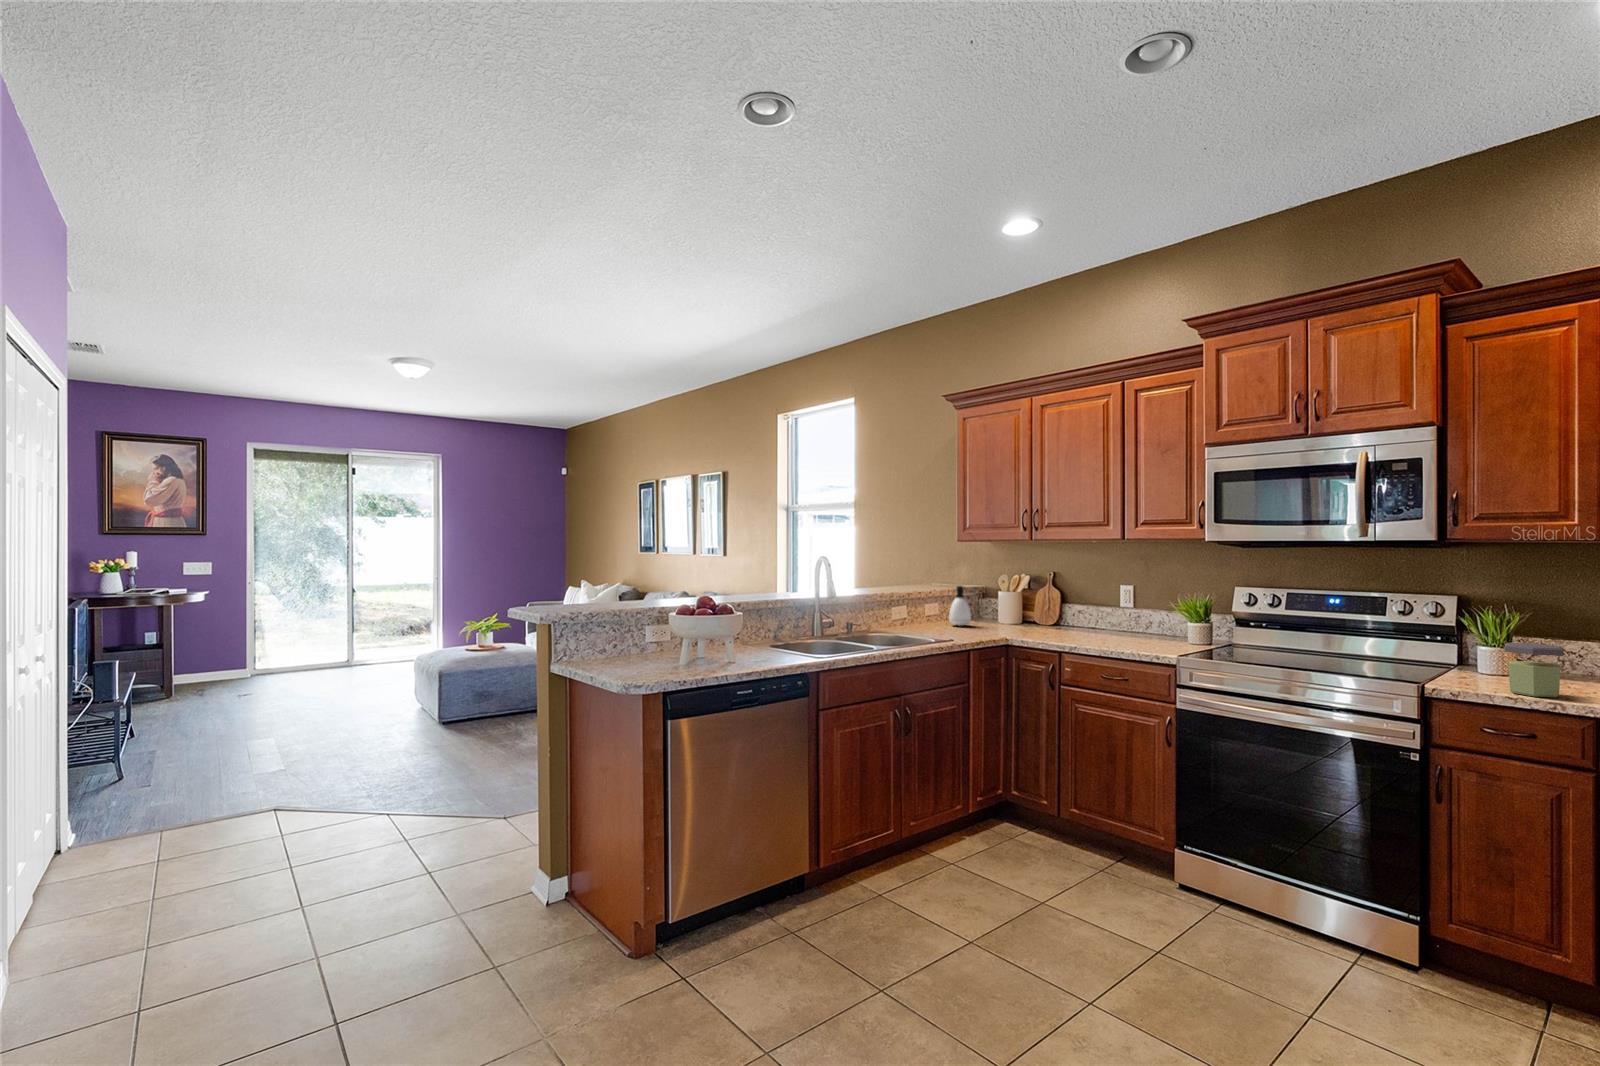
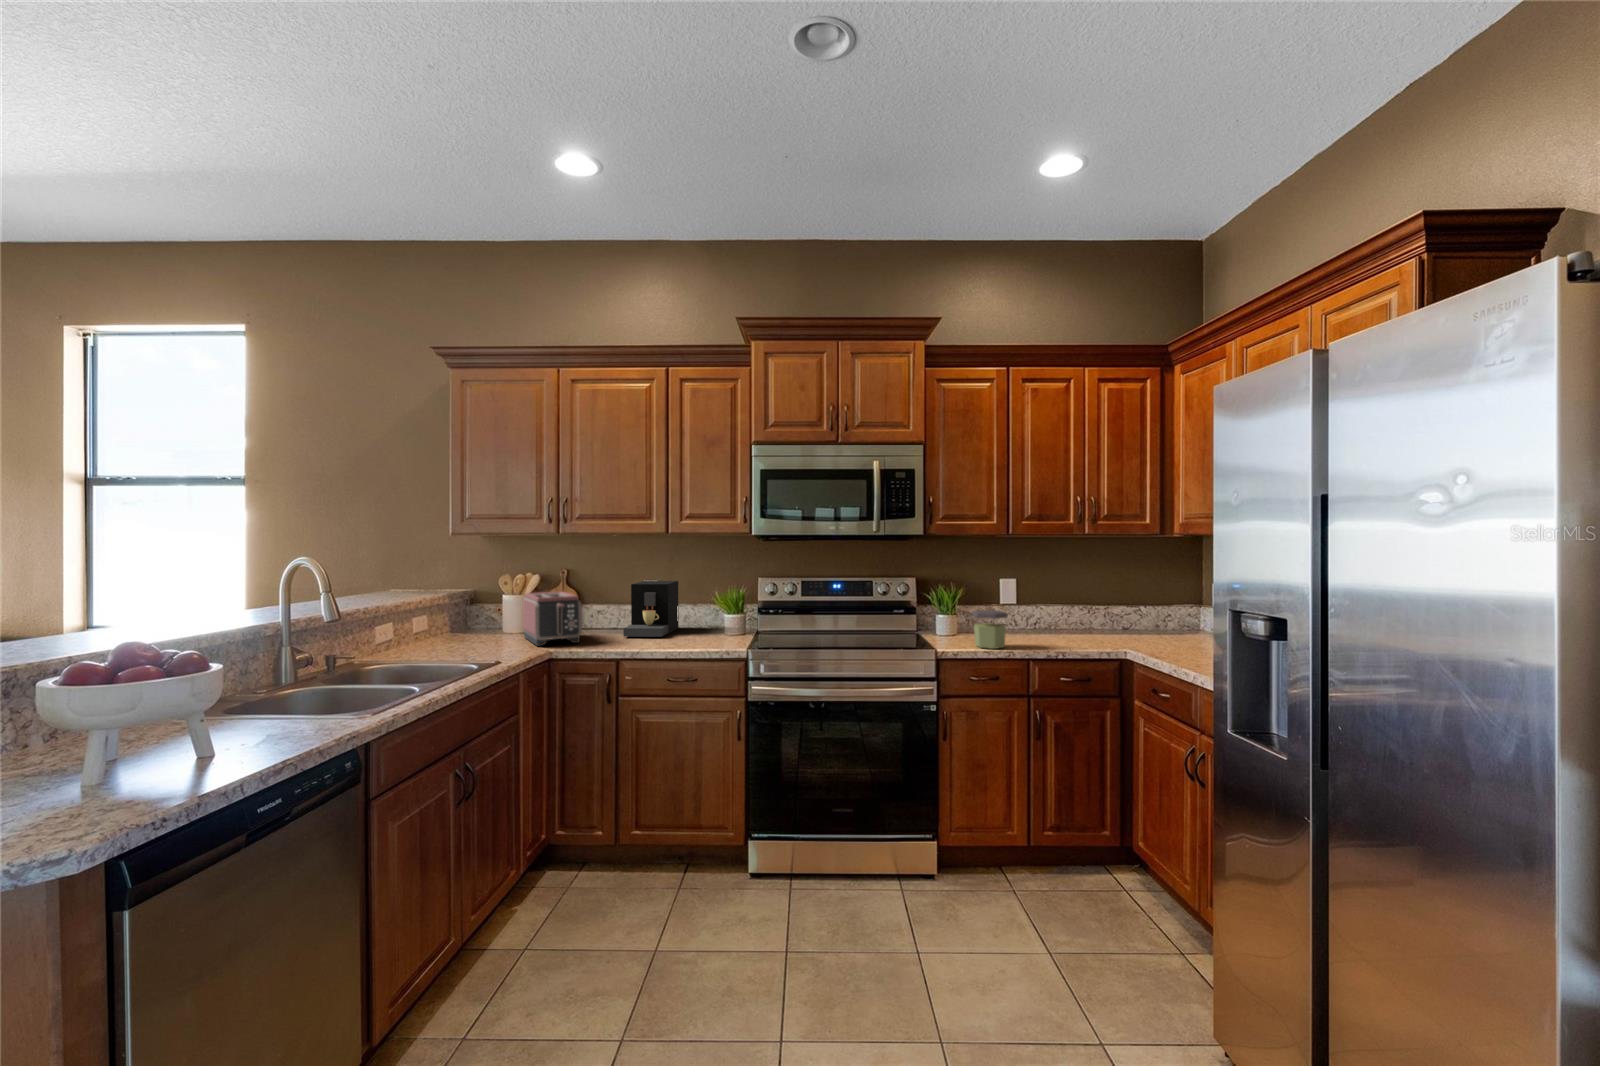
soap dispenser: present [949,586,971,626] -> none [450,591,479,641]
coffee maker: none [1085,586,1156,639] -> present [623,581,679,637]
toaster: none [1000,590,1041,636] -> present [523,592,582,646]

